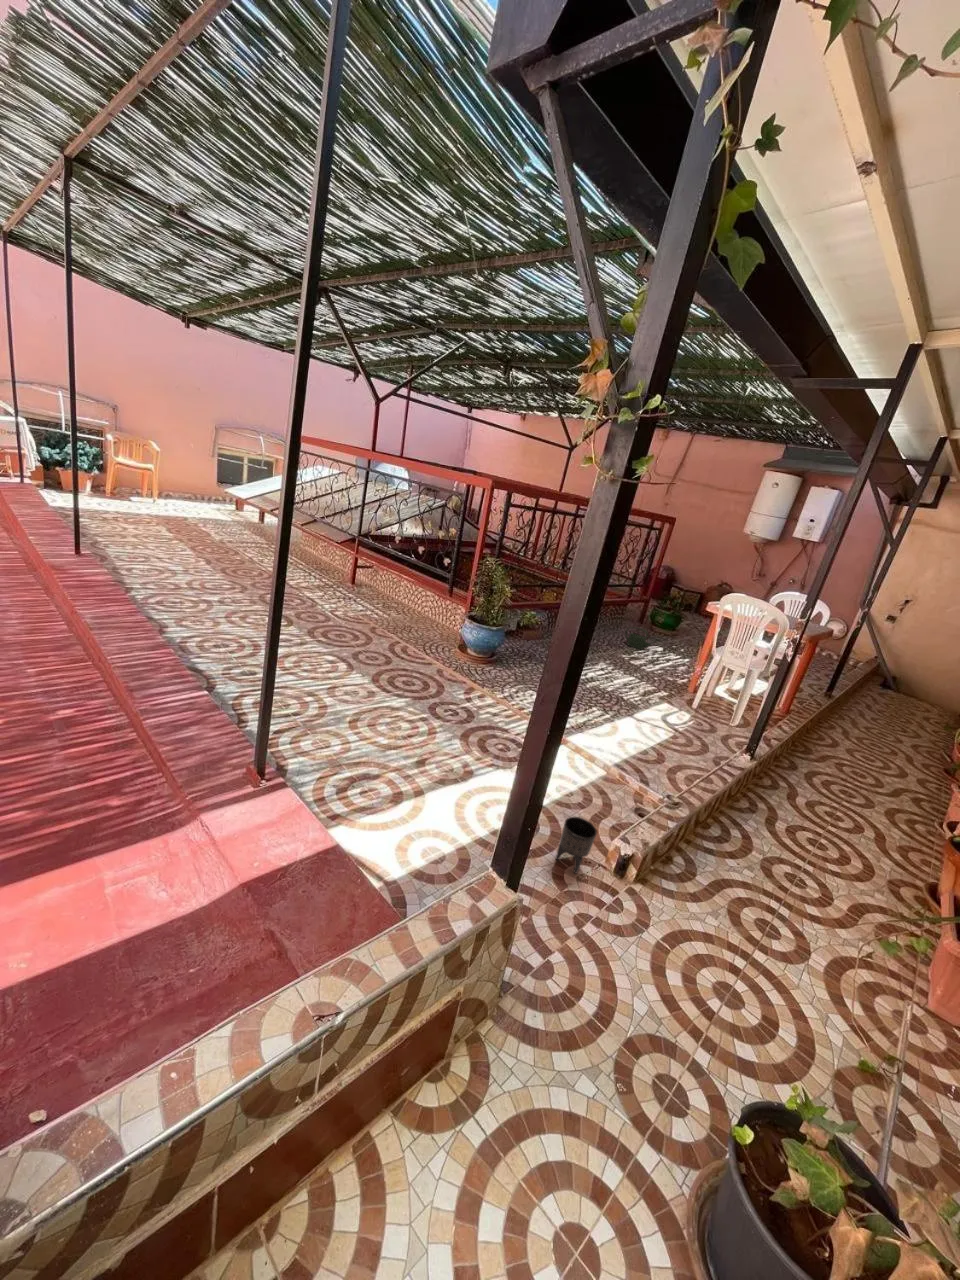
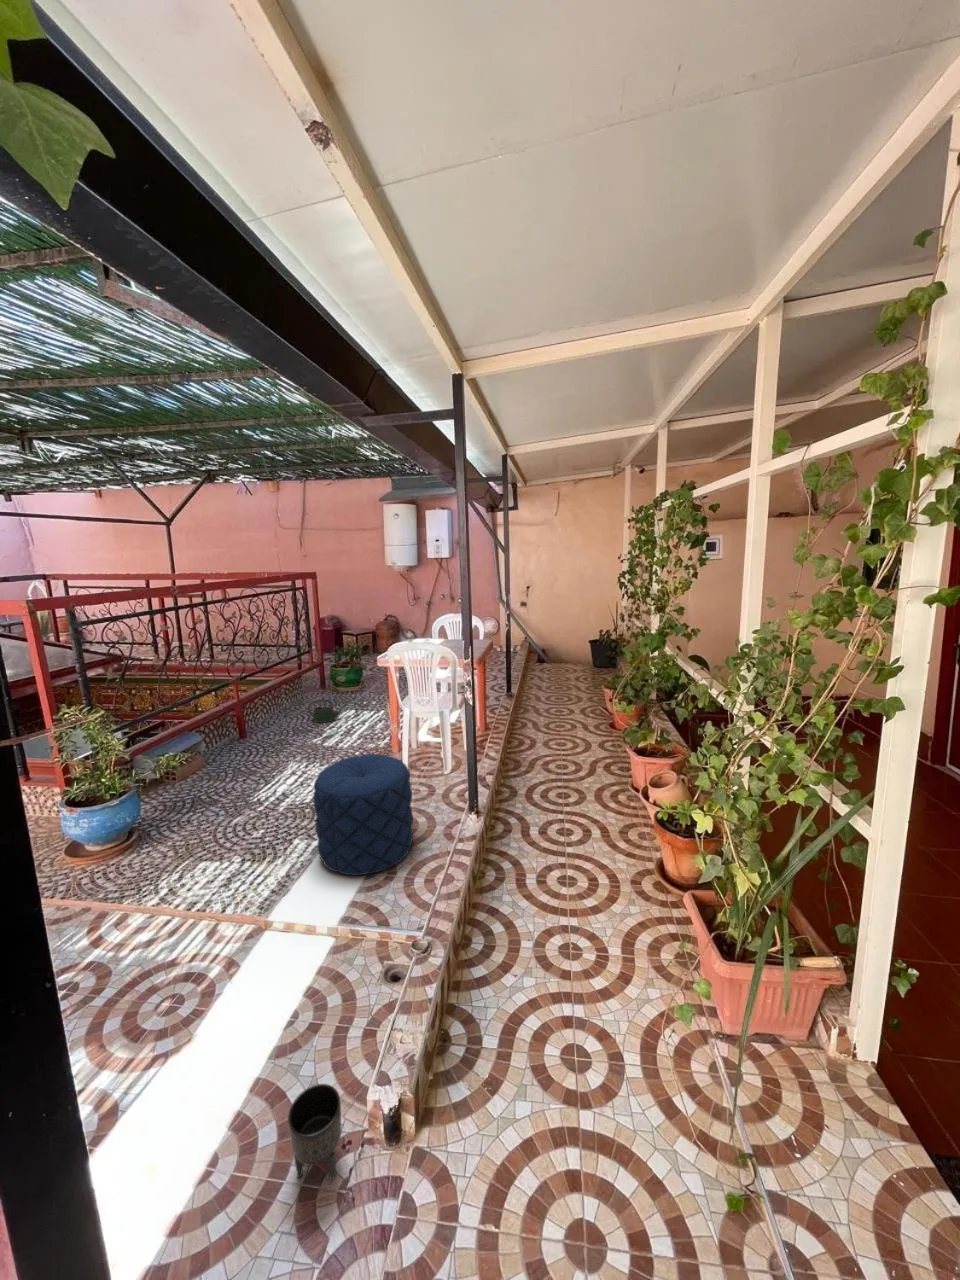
pouf: none [609,663,706,758] -> present [313,754,413,876]

